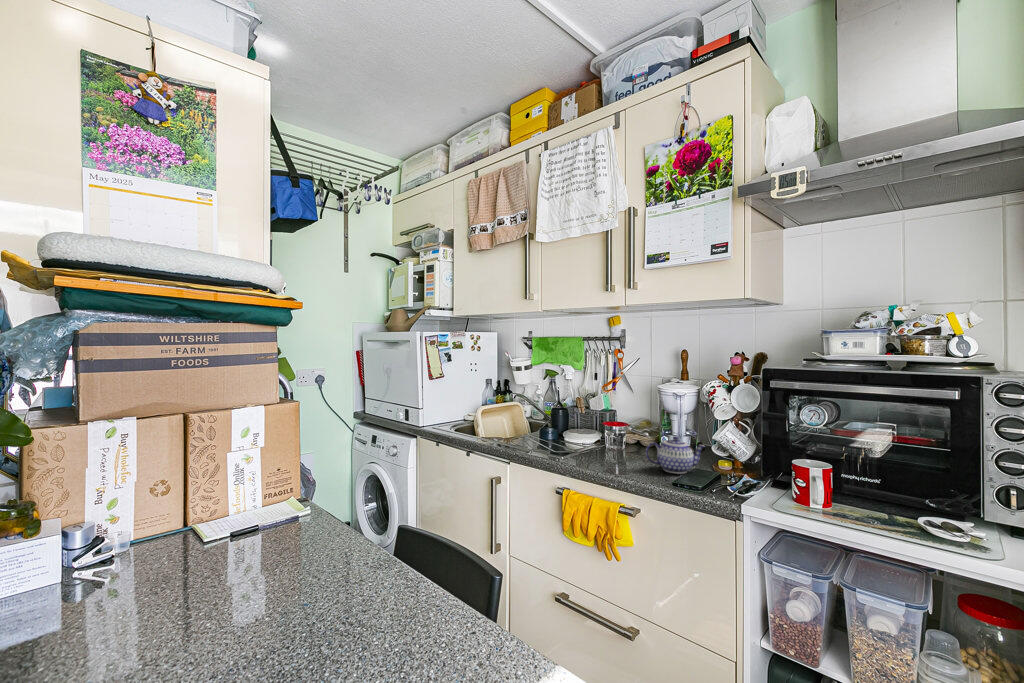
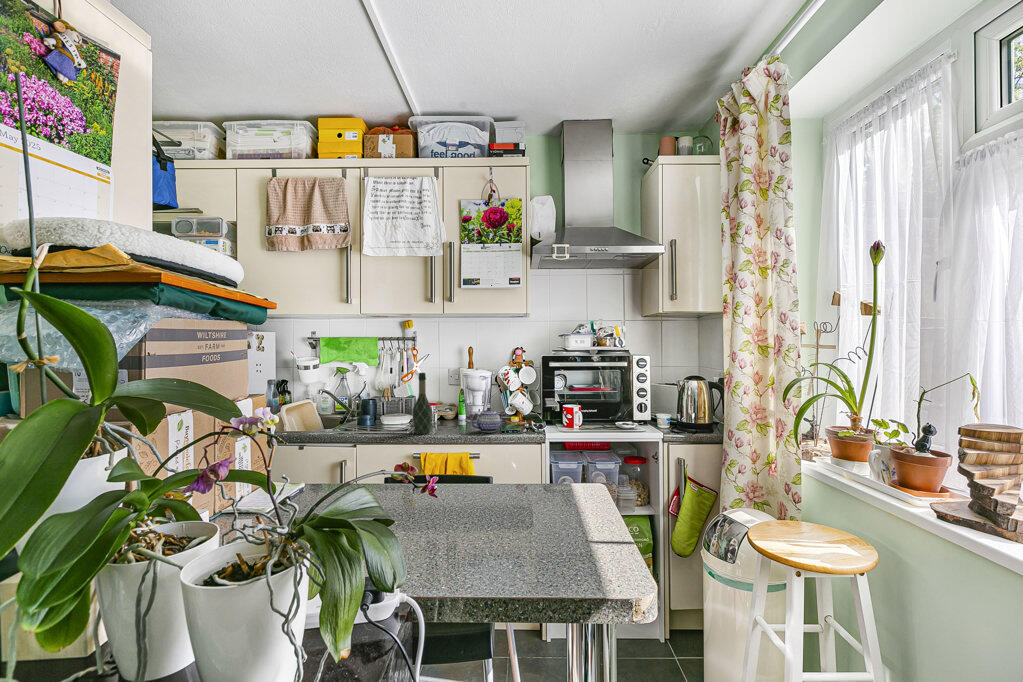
wine bottle: none [578,380,603,458] -> present [413,373,432,434]

